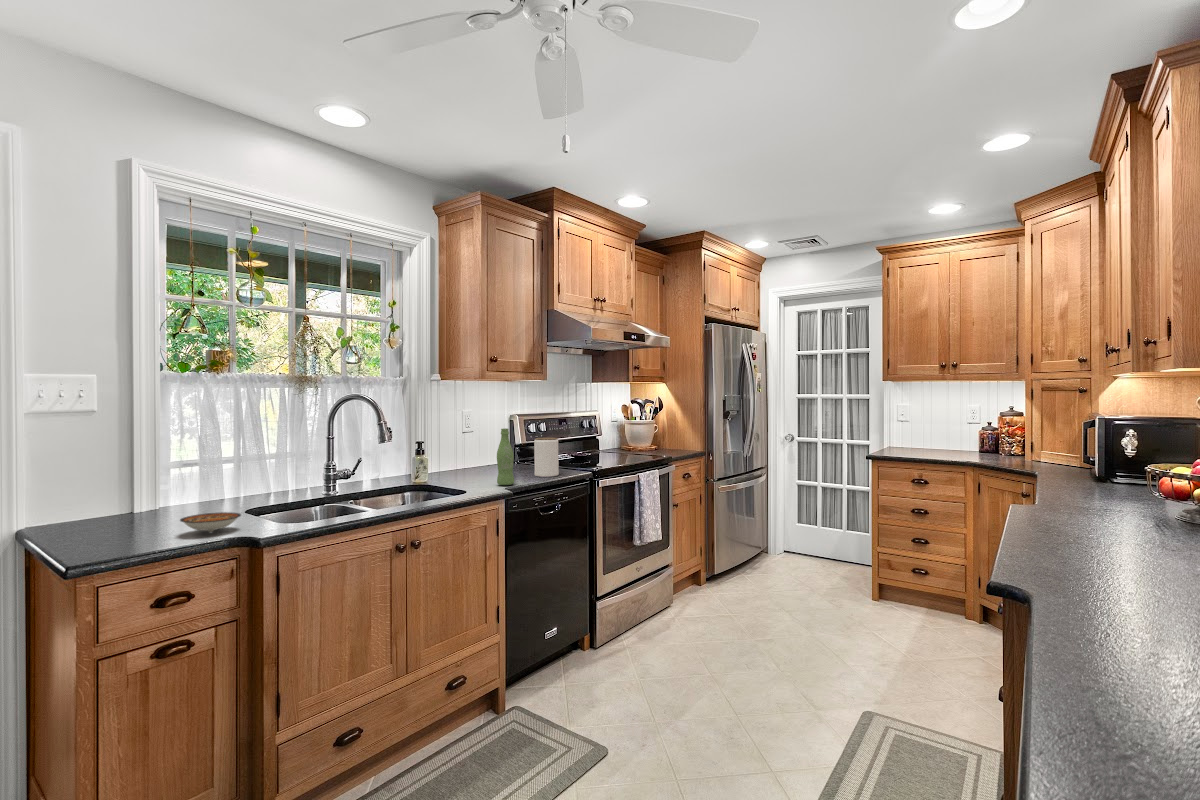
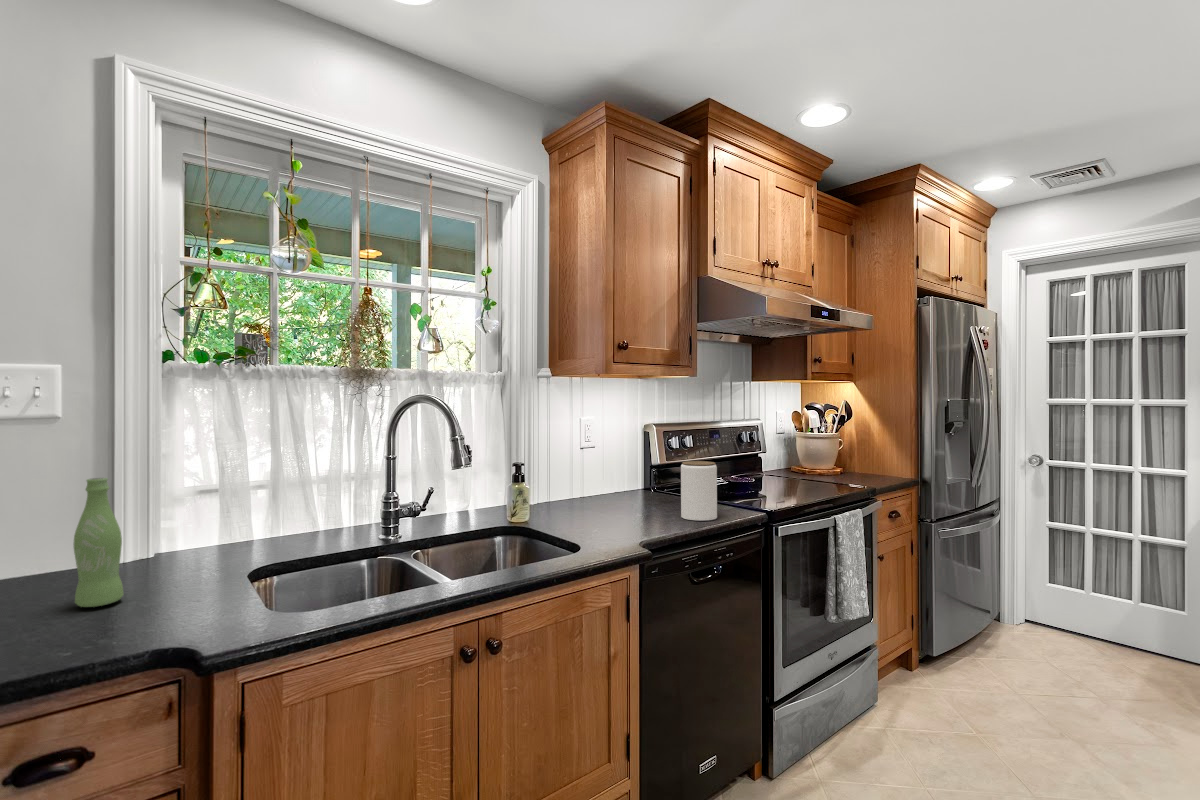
bottle: present [497,428,514,485] -> present [73,478,123,607]
ceramic bowl: present [180,512,241,532] -> none [94,589,203,627]

